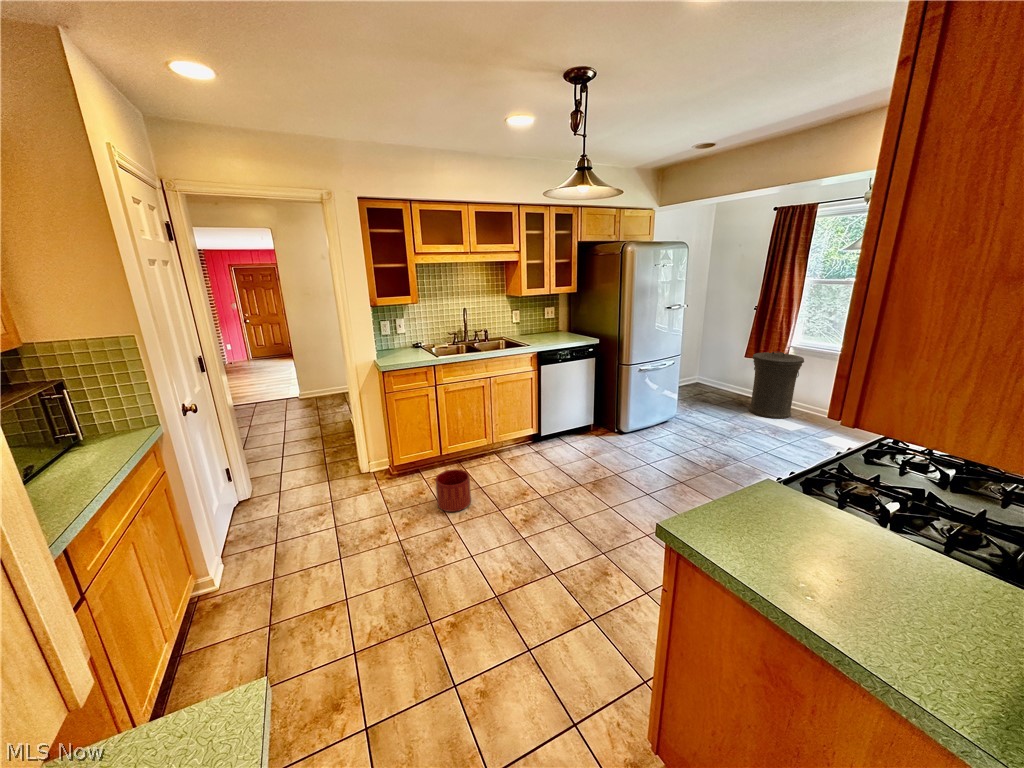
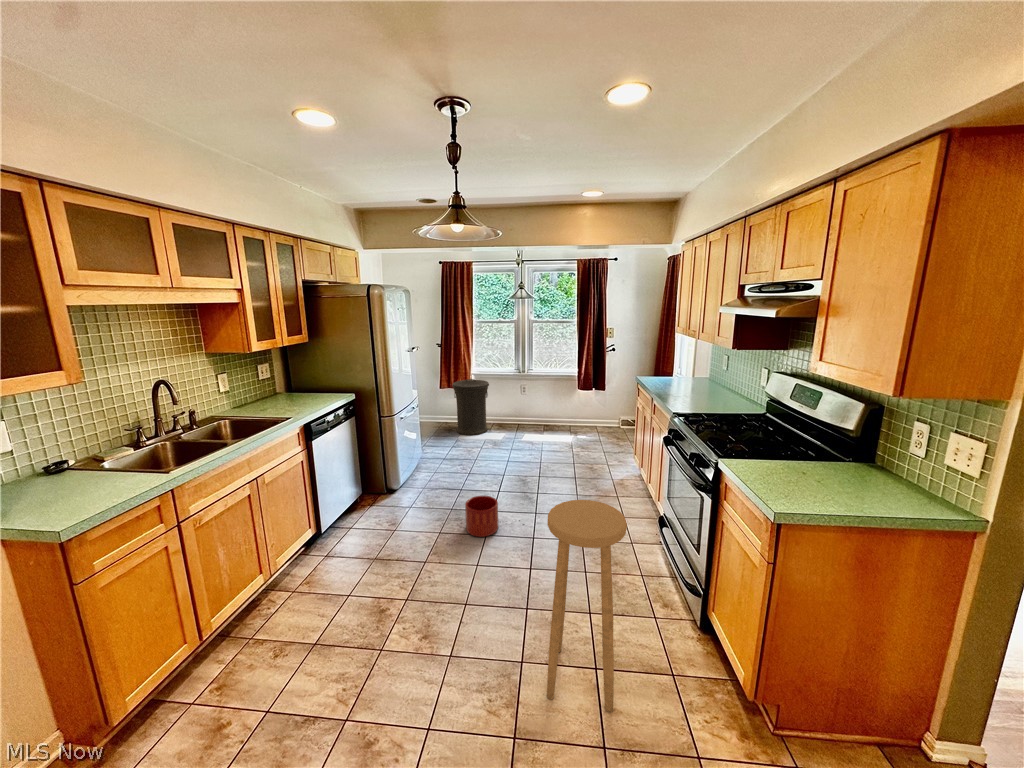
stool: none [538,451,618,644] -> present [547,500,627,712]
planter: present [435,469,471,512] -> present [465,496,498,537]

